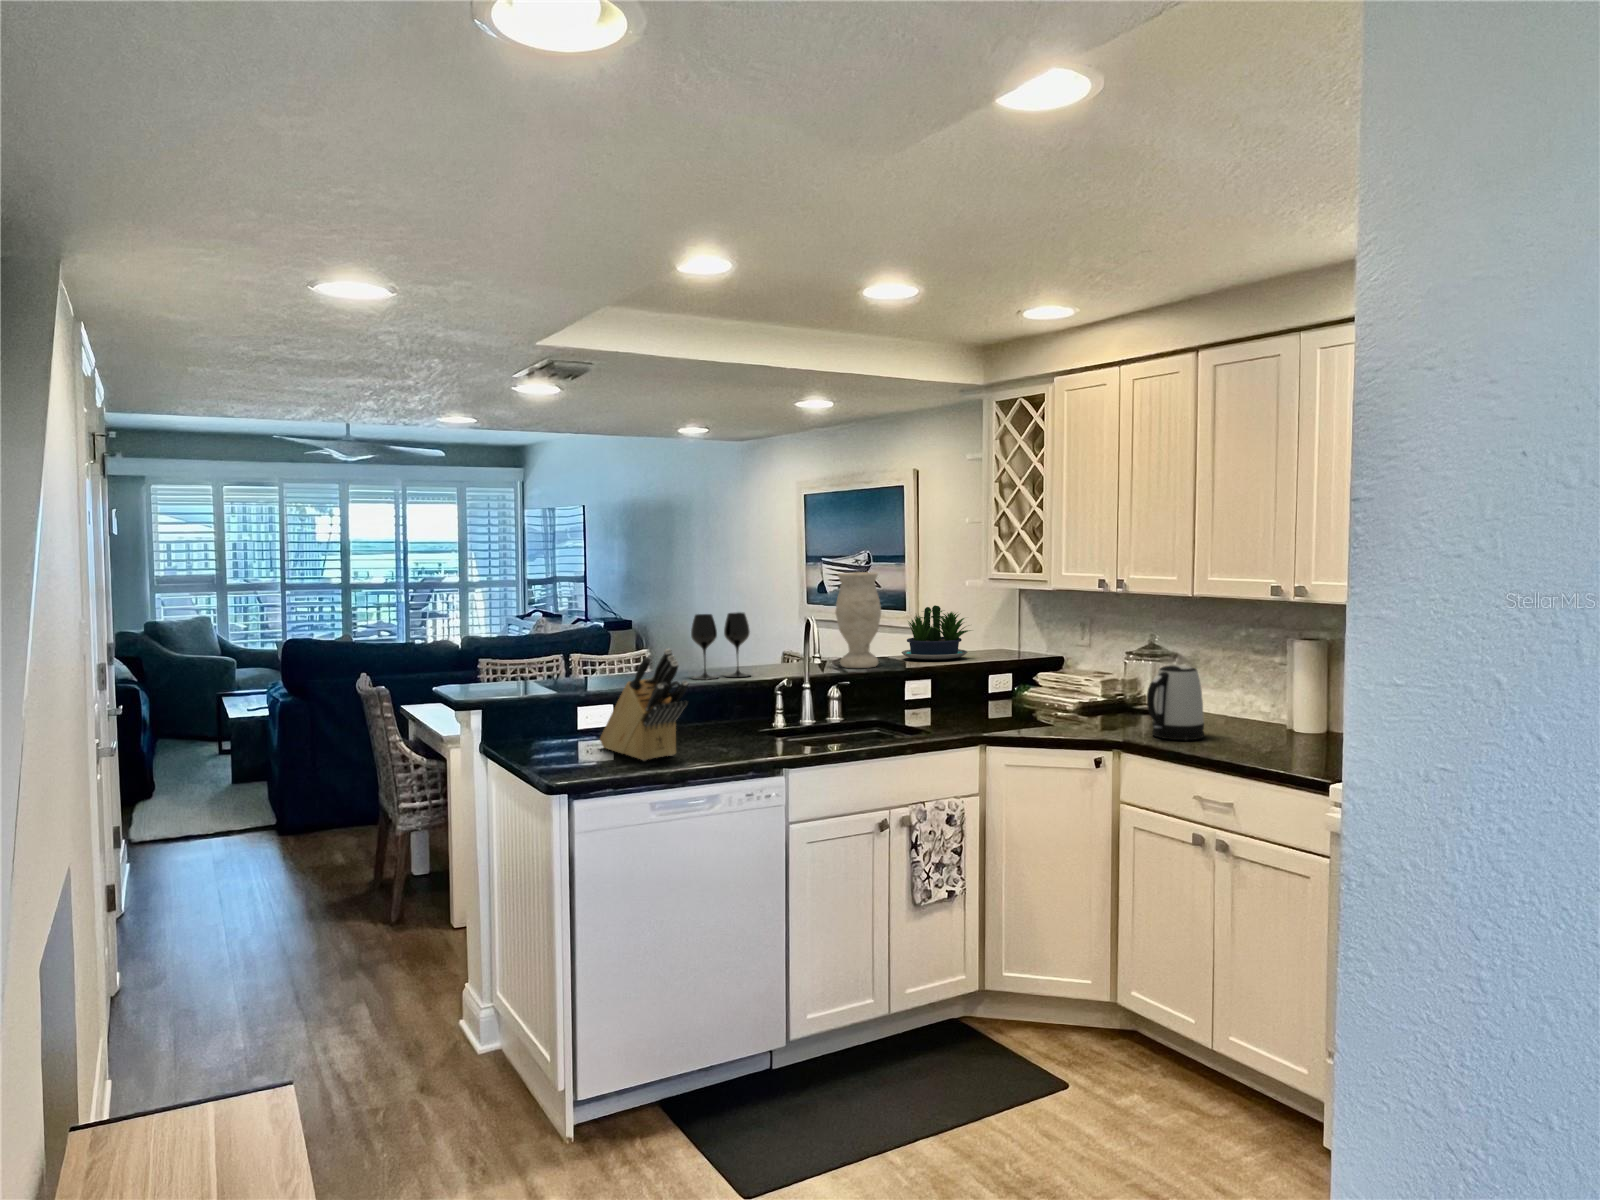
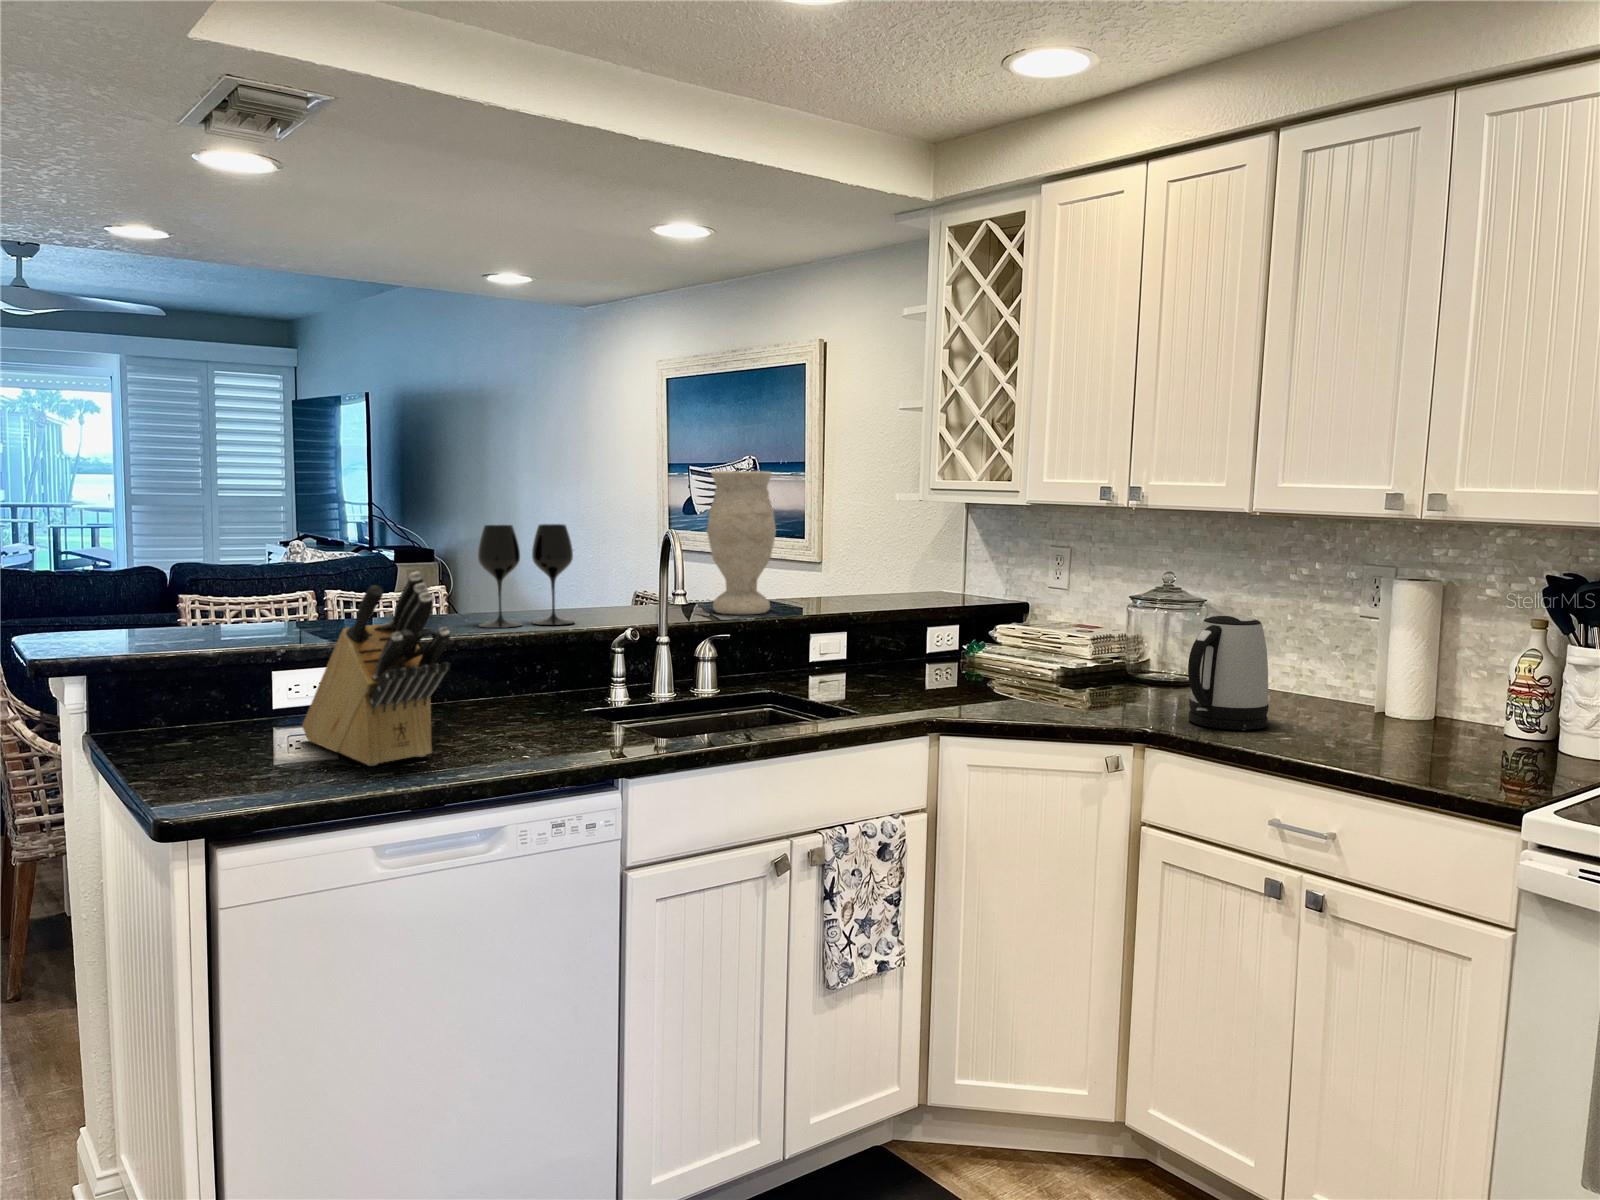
potted plant: present [902,605,971,660] -> none [802,526,912,603]

